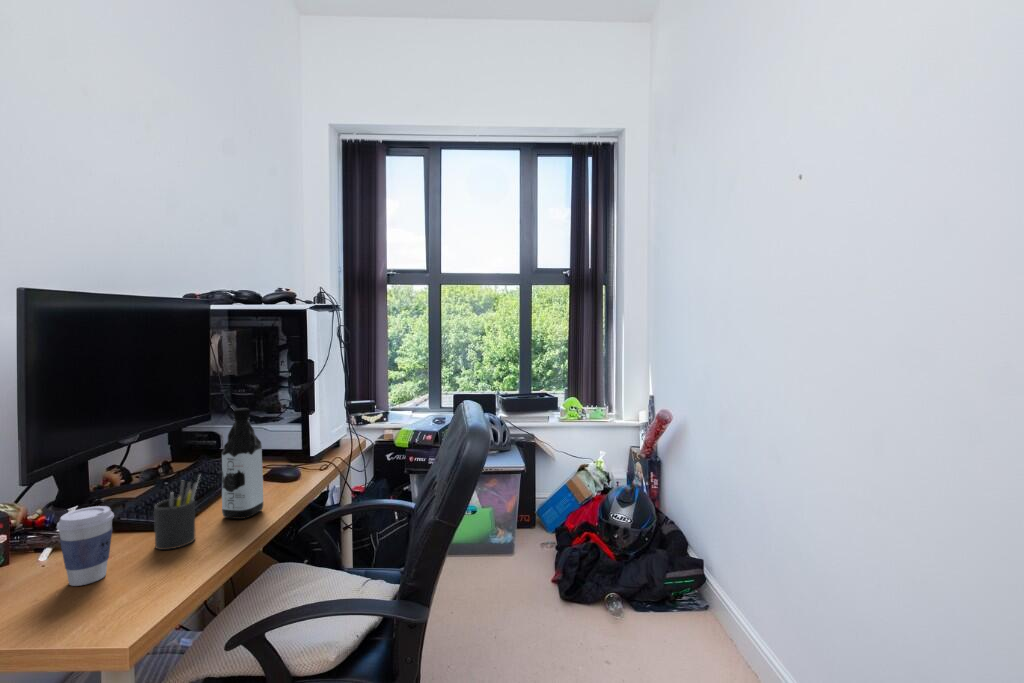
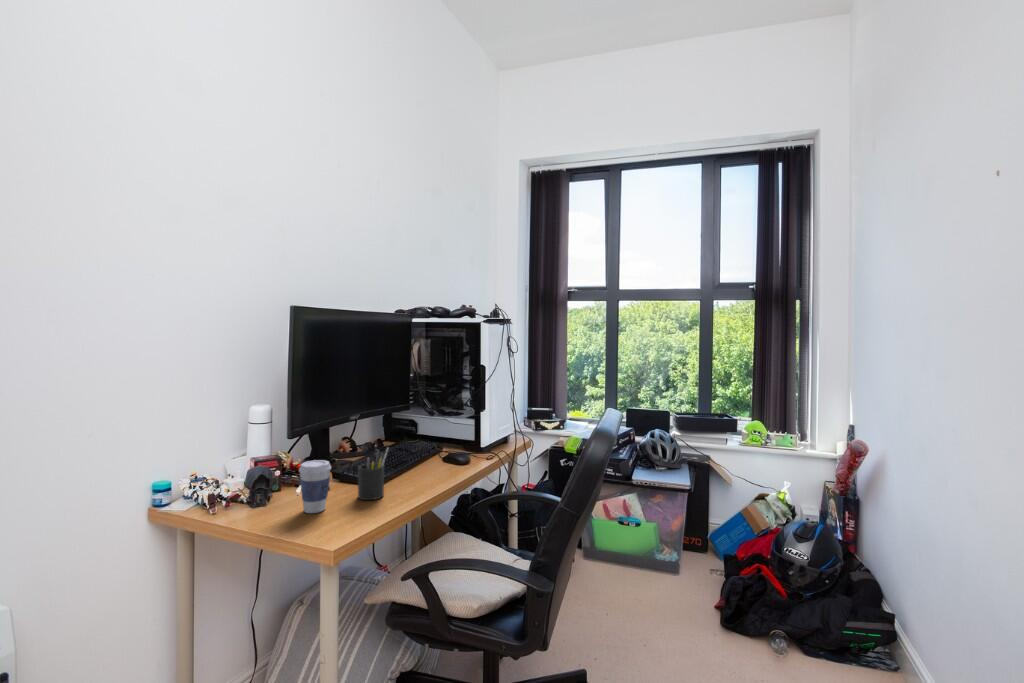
water bottle: present [222,408,263,519] -> none [405,400,435,487]

